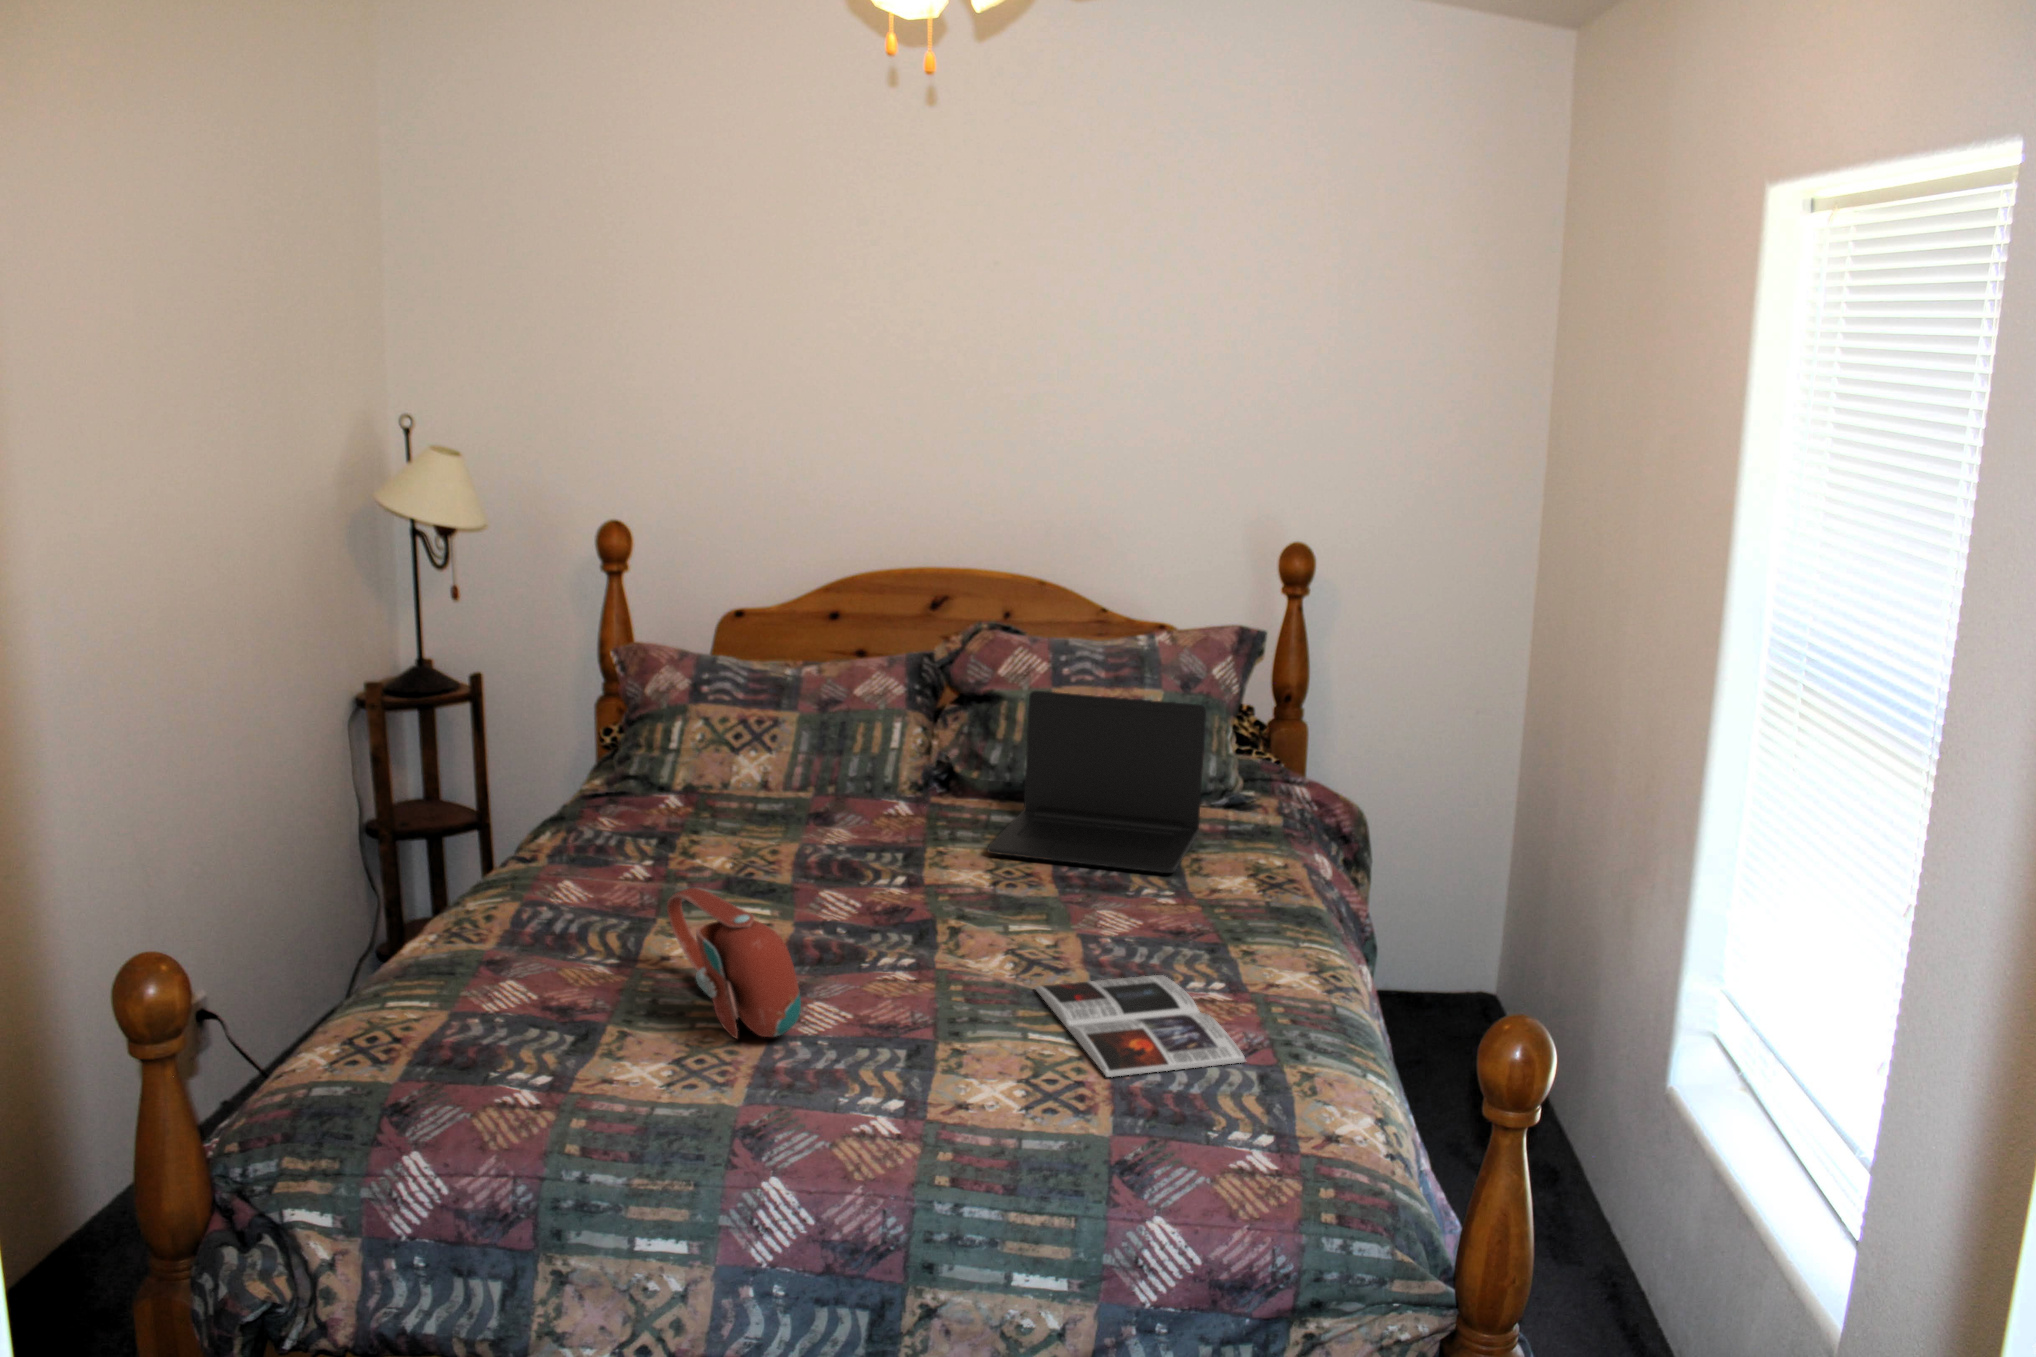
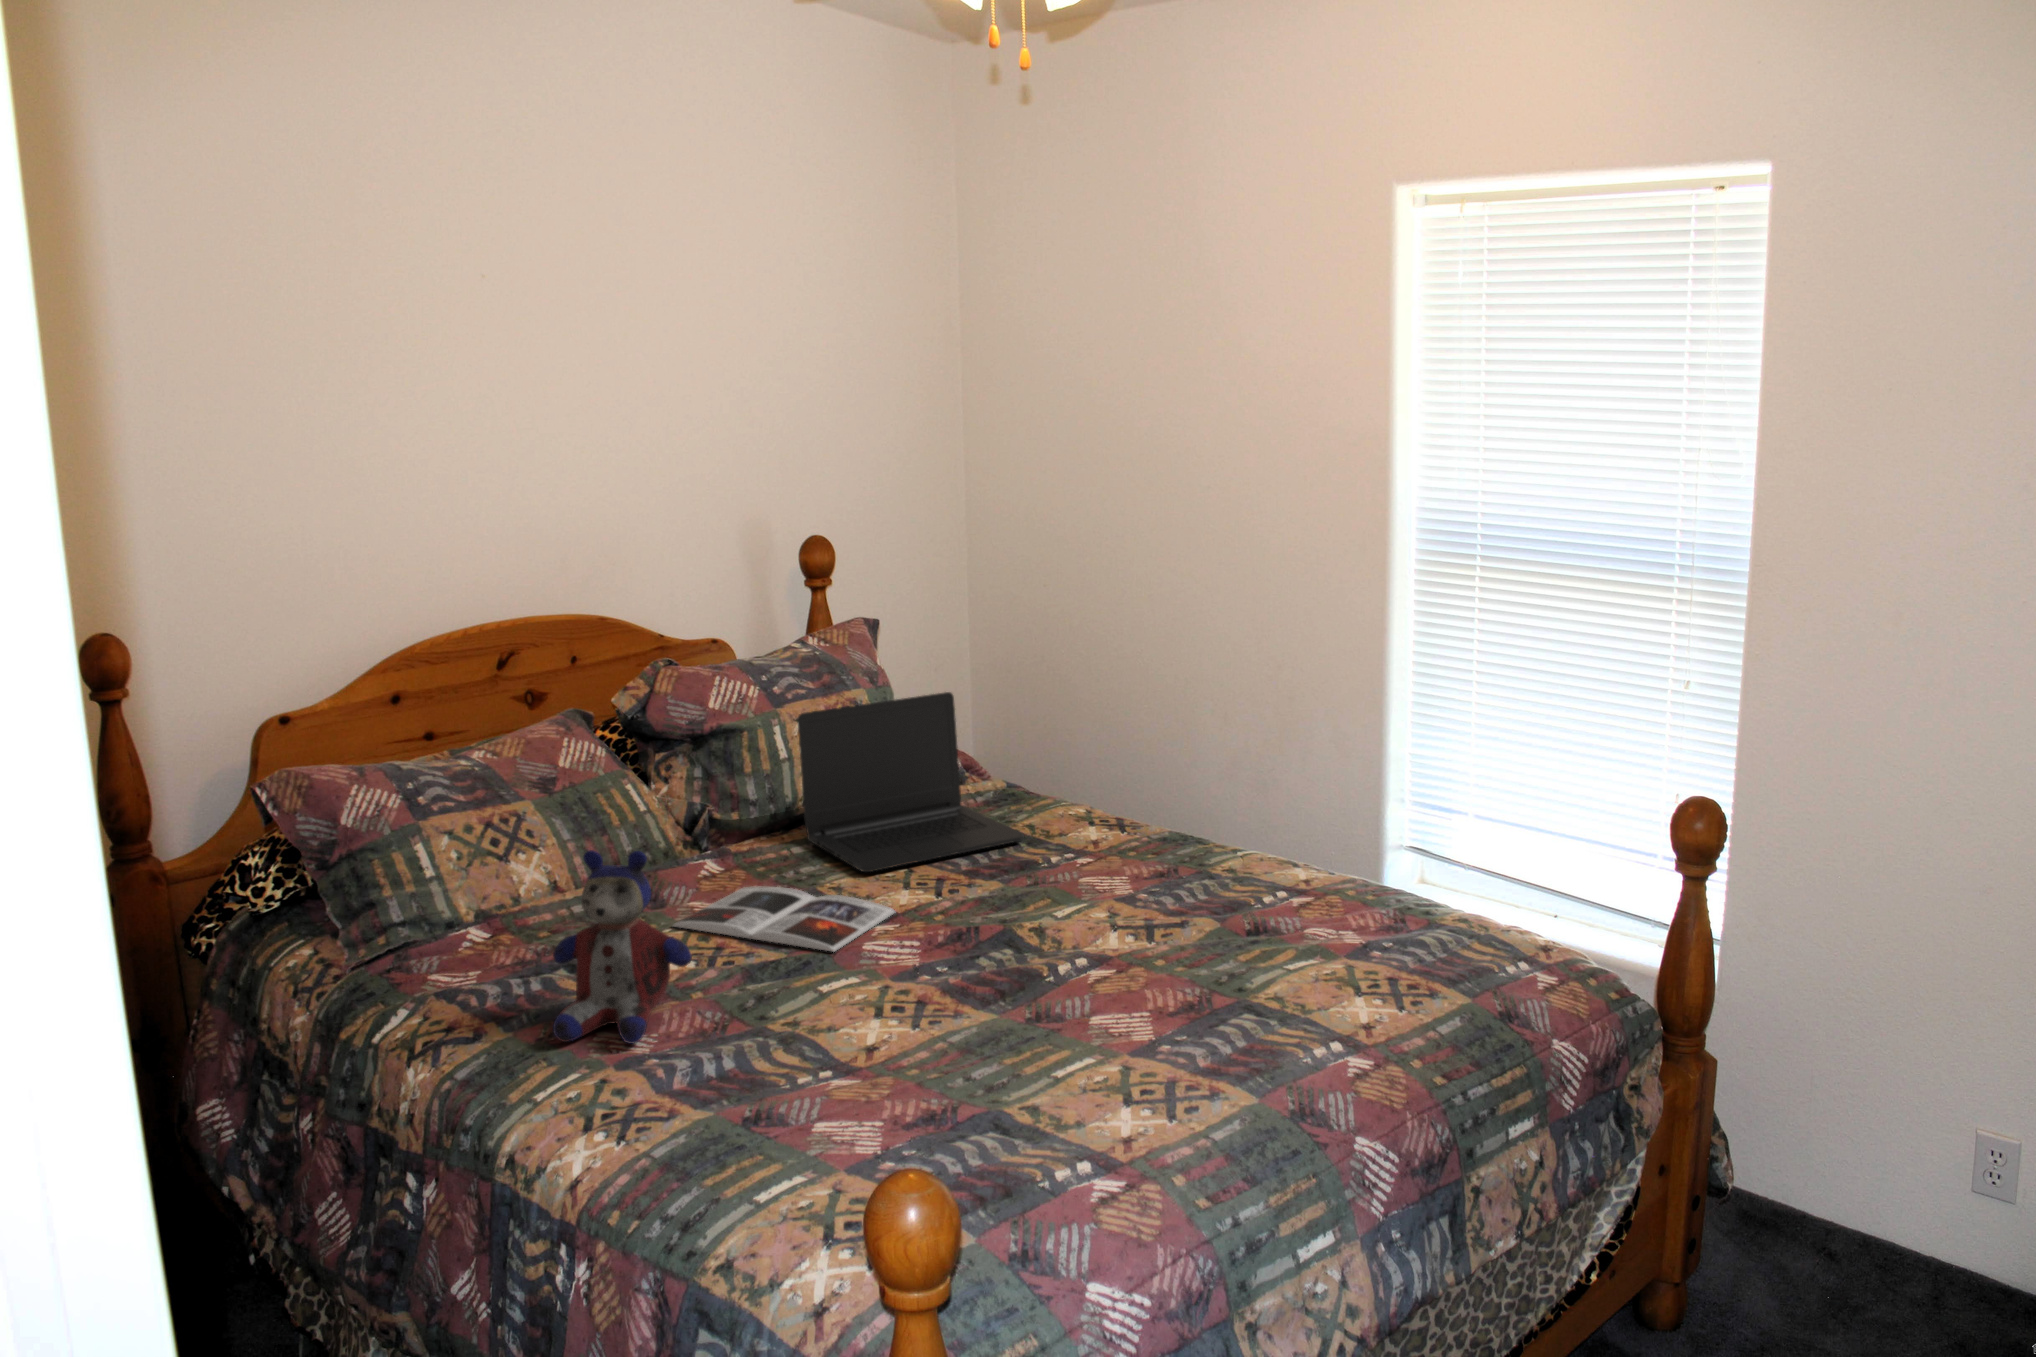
stuffed bear: none [543,740,652,900] -> present [553,850,692,1044]
handbag: present [667,888,801,1038] -> none [895,937,1152,1067]
magazine: present [1035,975,1245,1077] -> present [673,886,895,952]

